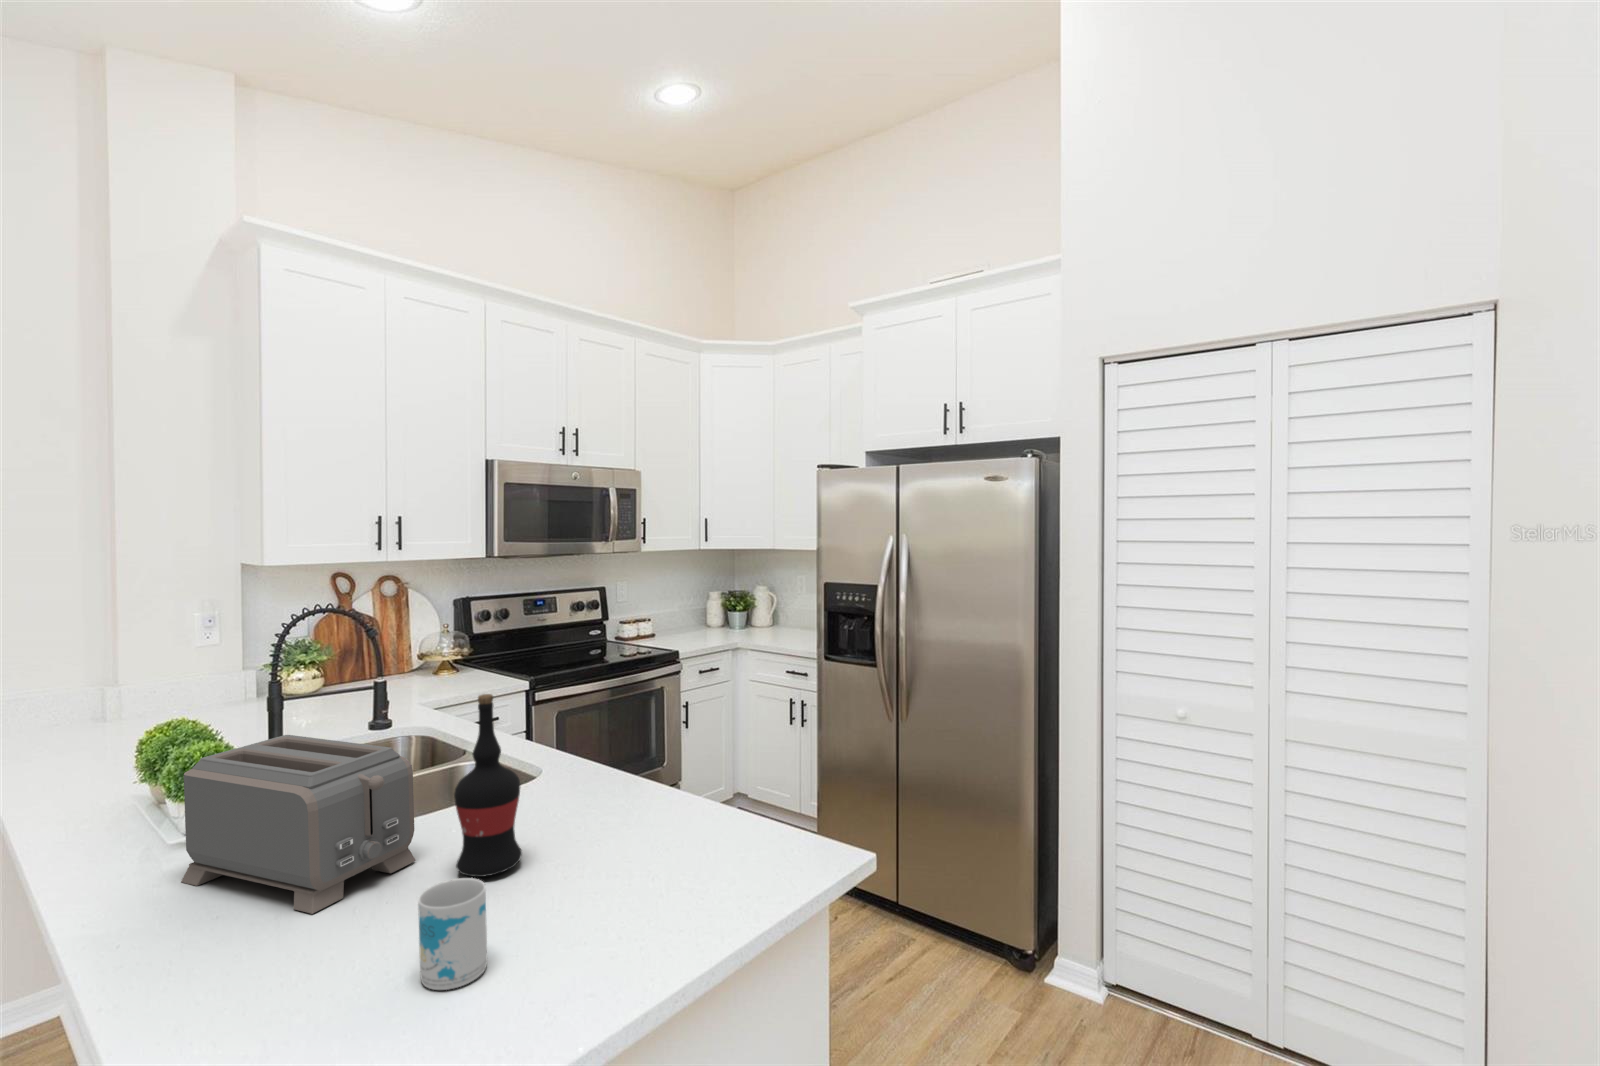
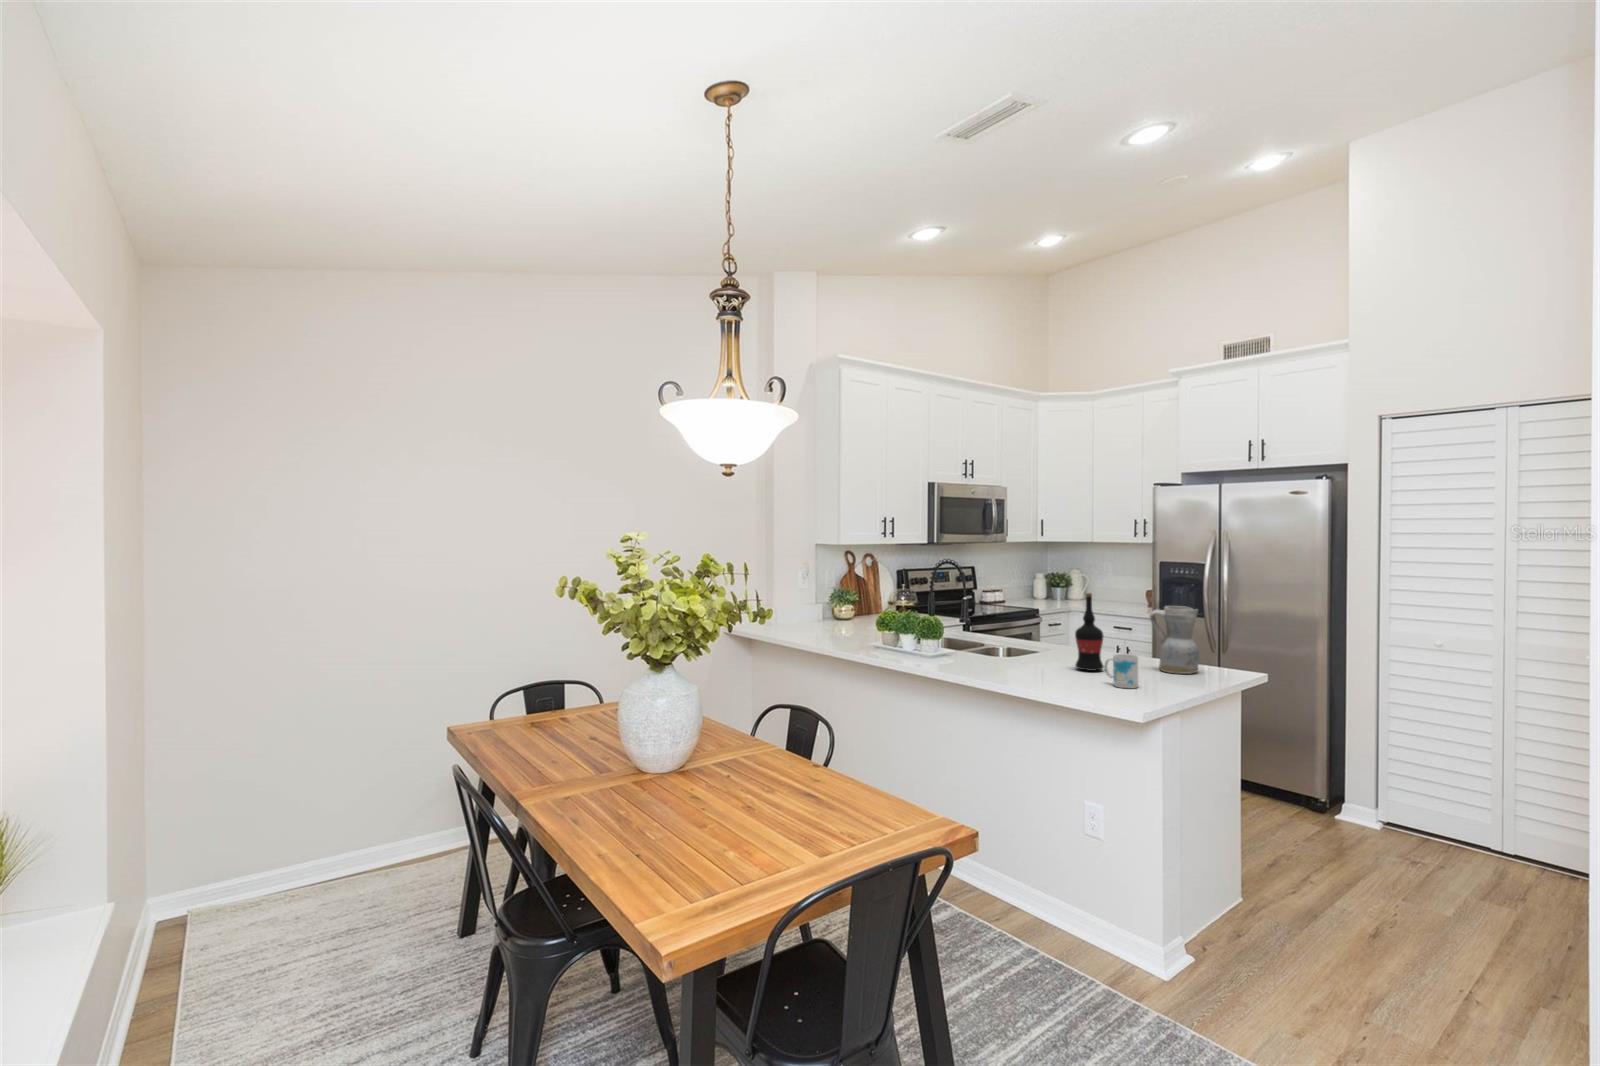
ceramic pitcher: none [628,713,724,873] -> present [1150,606,1199,674]
toaster: present [181,735,416,914] -> none [959,613,1053,675]

